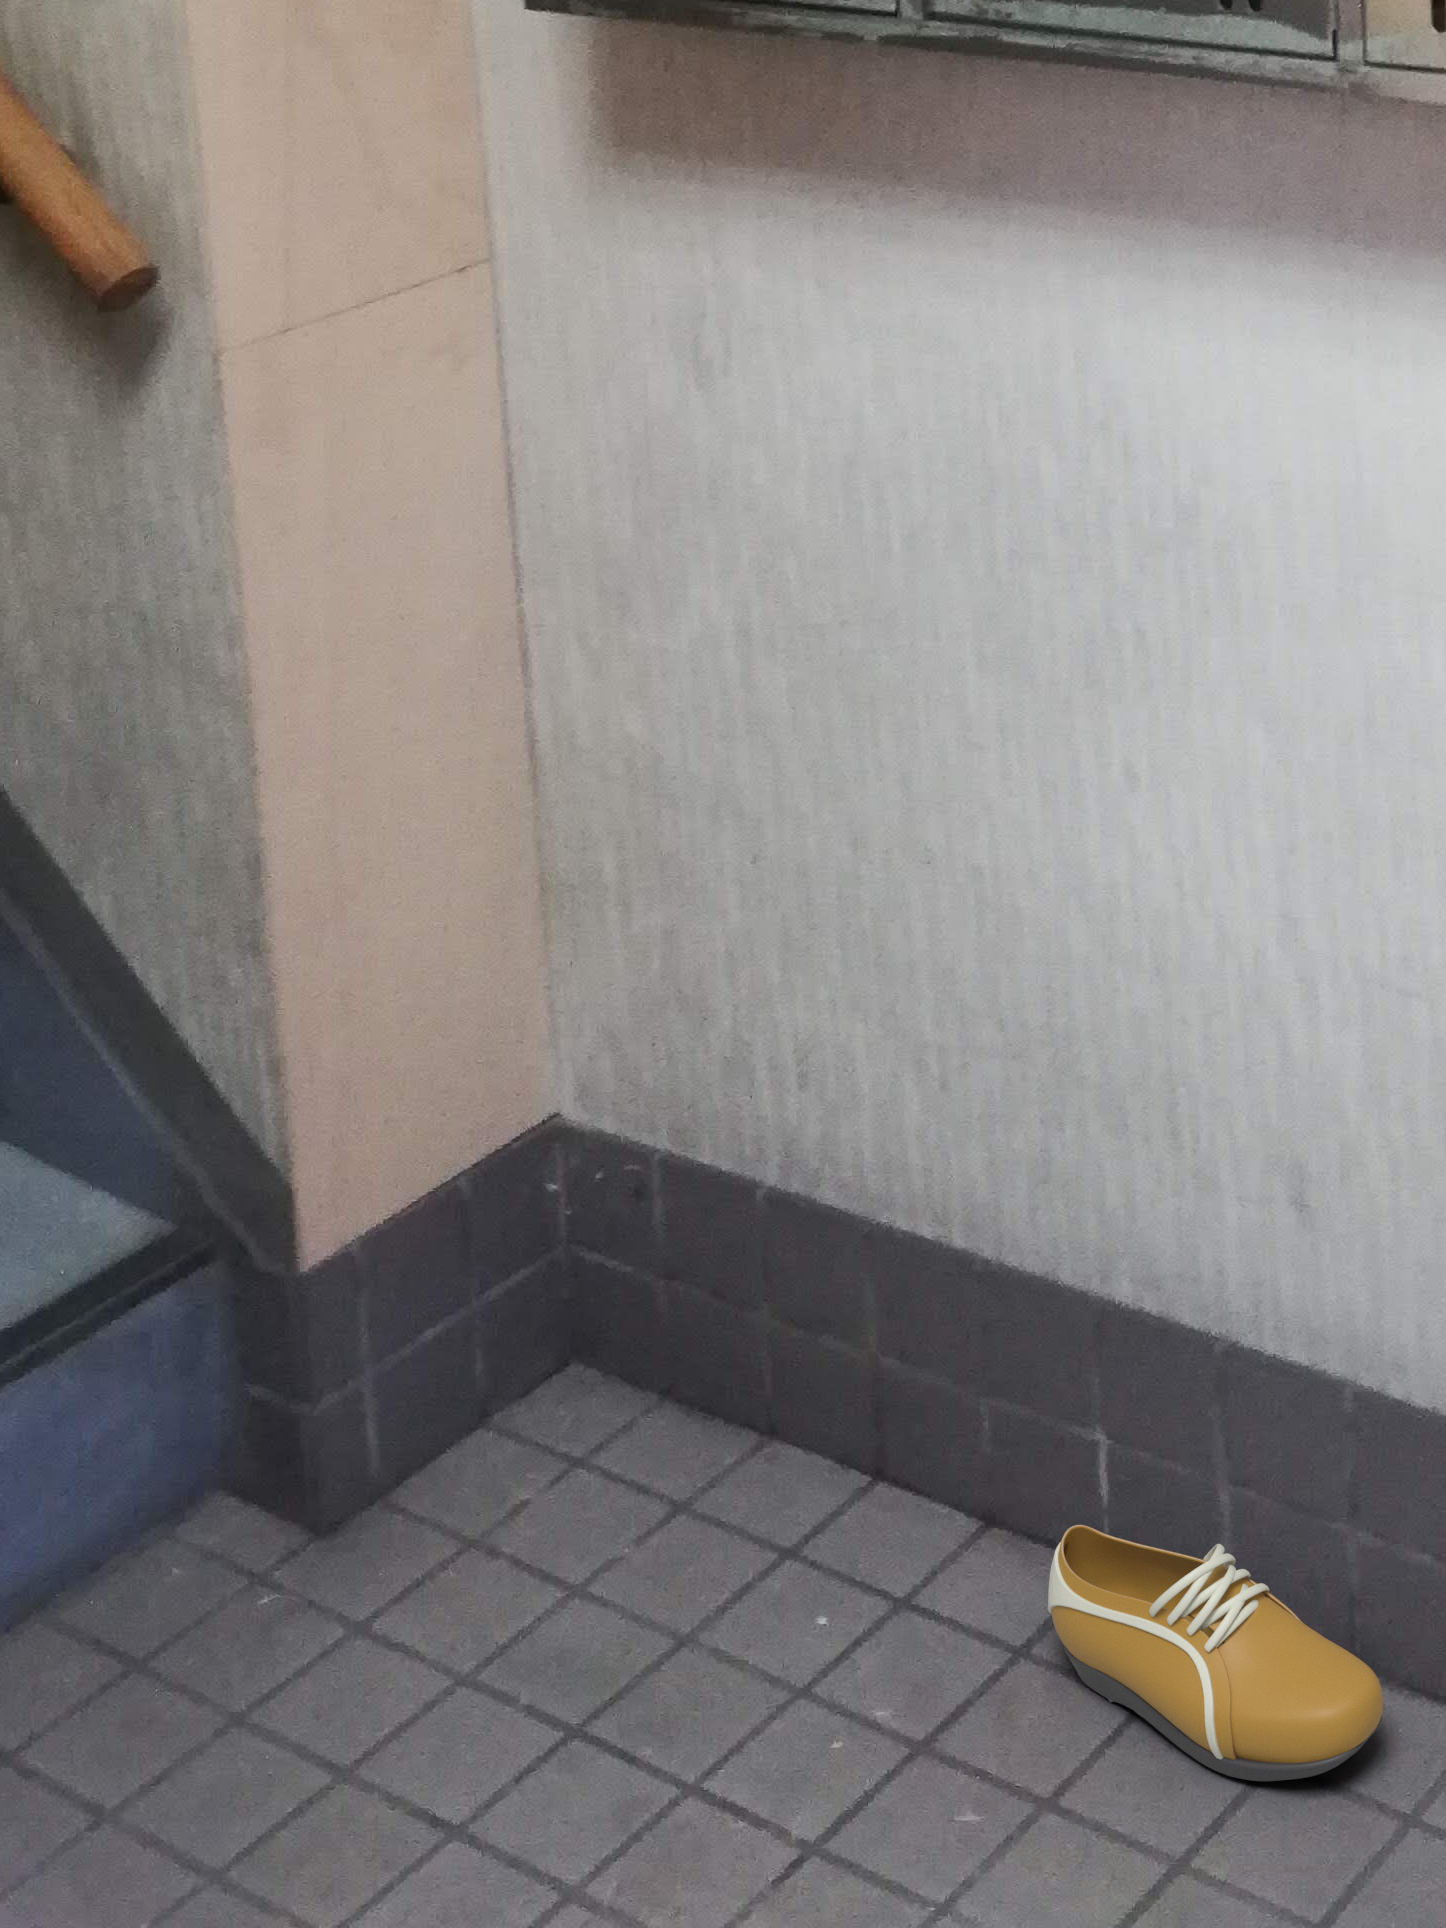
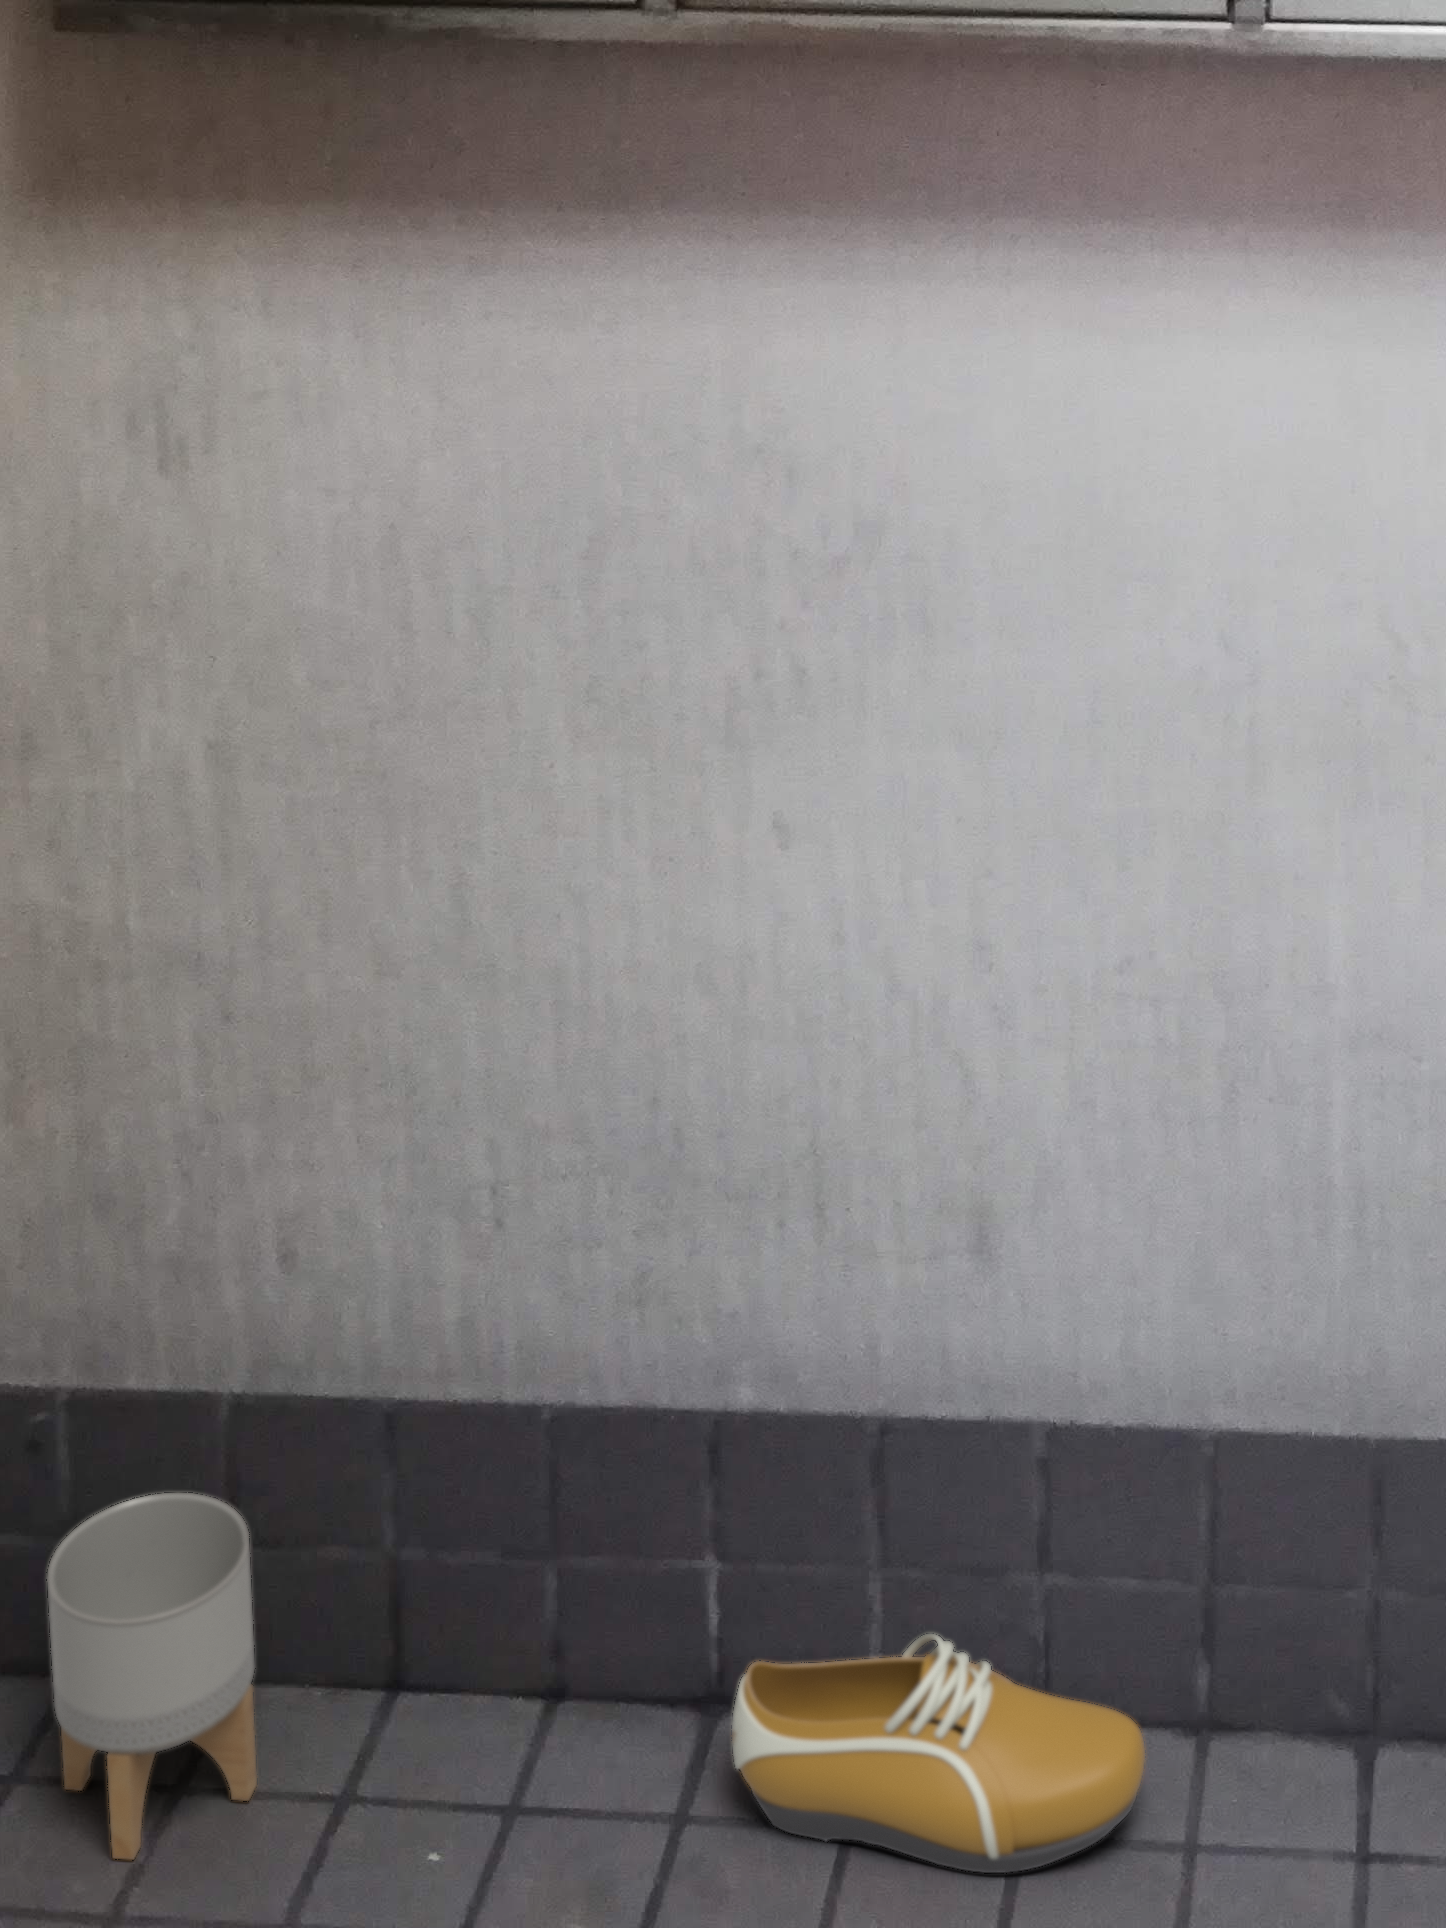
planter: none [570,1250,741,1540] -> present [48,1493,257,1860]

